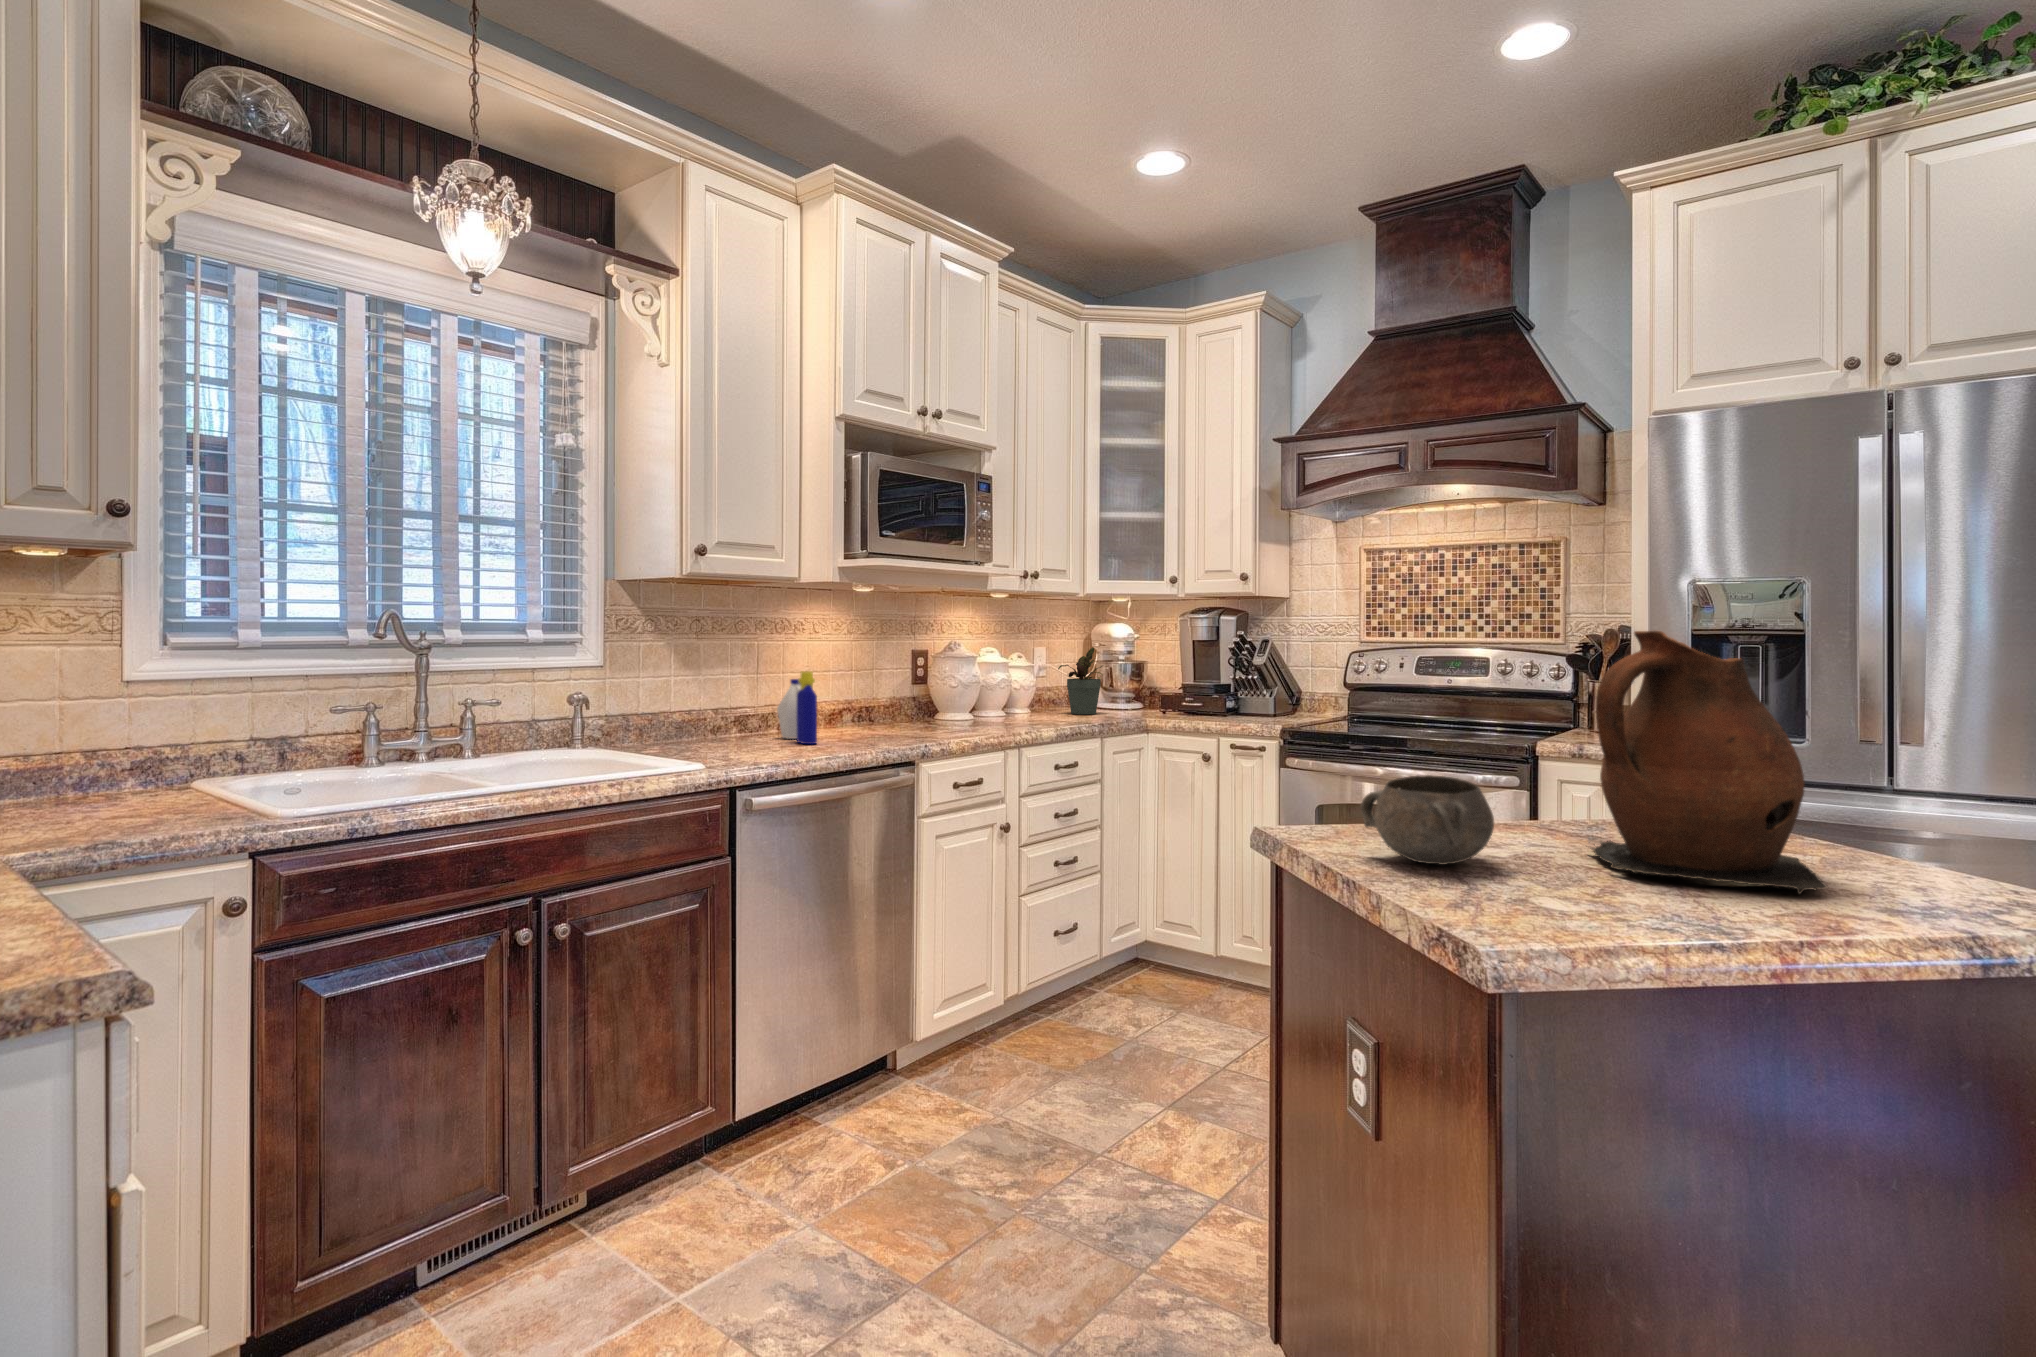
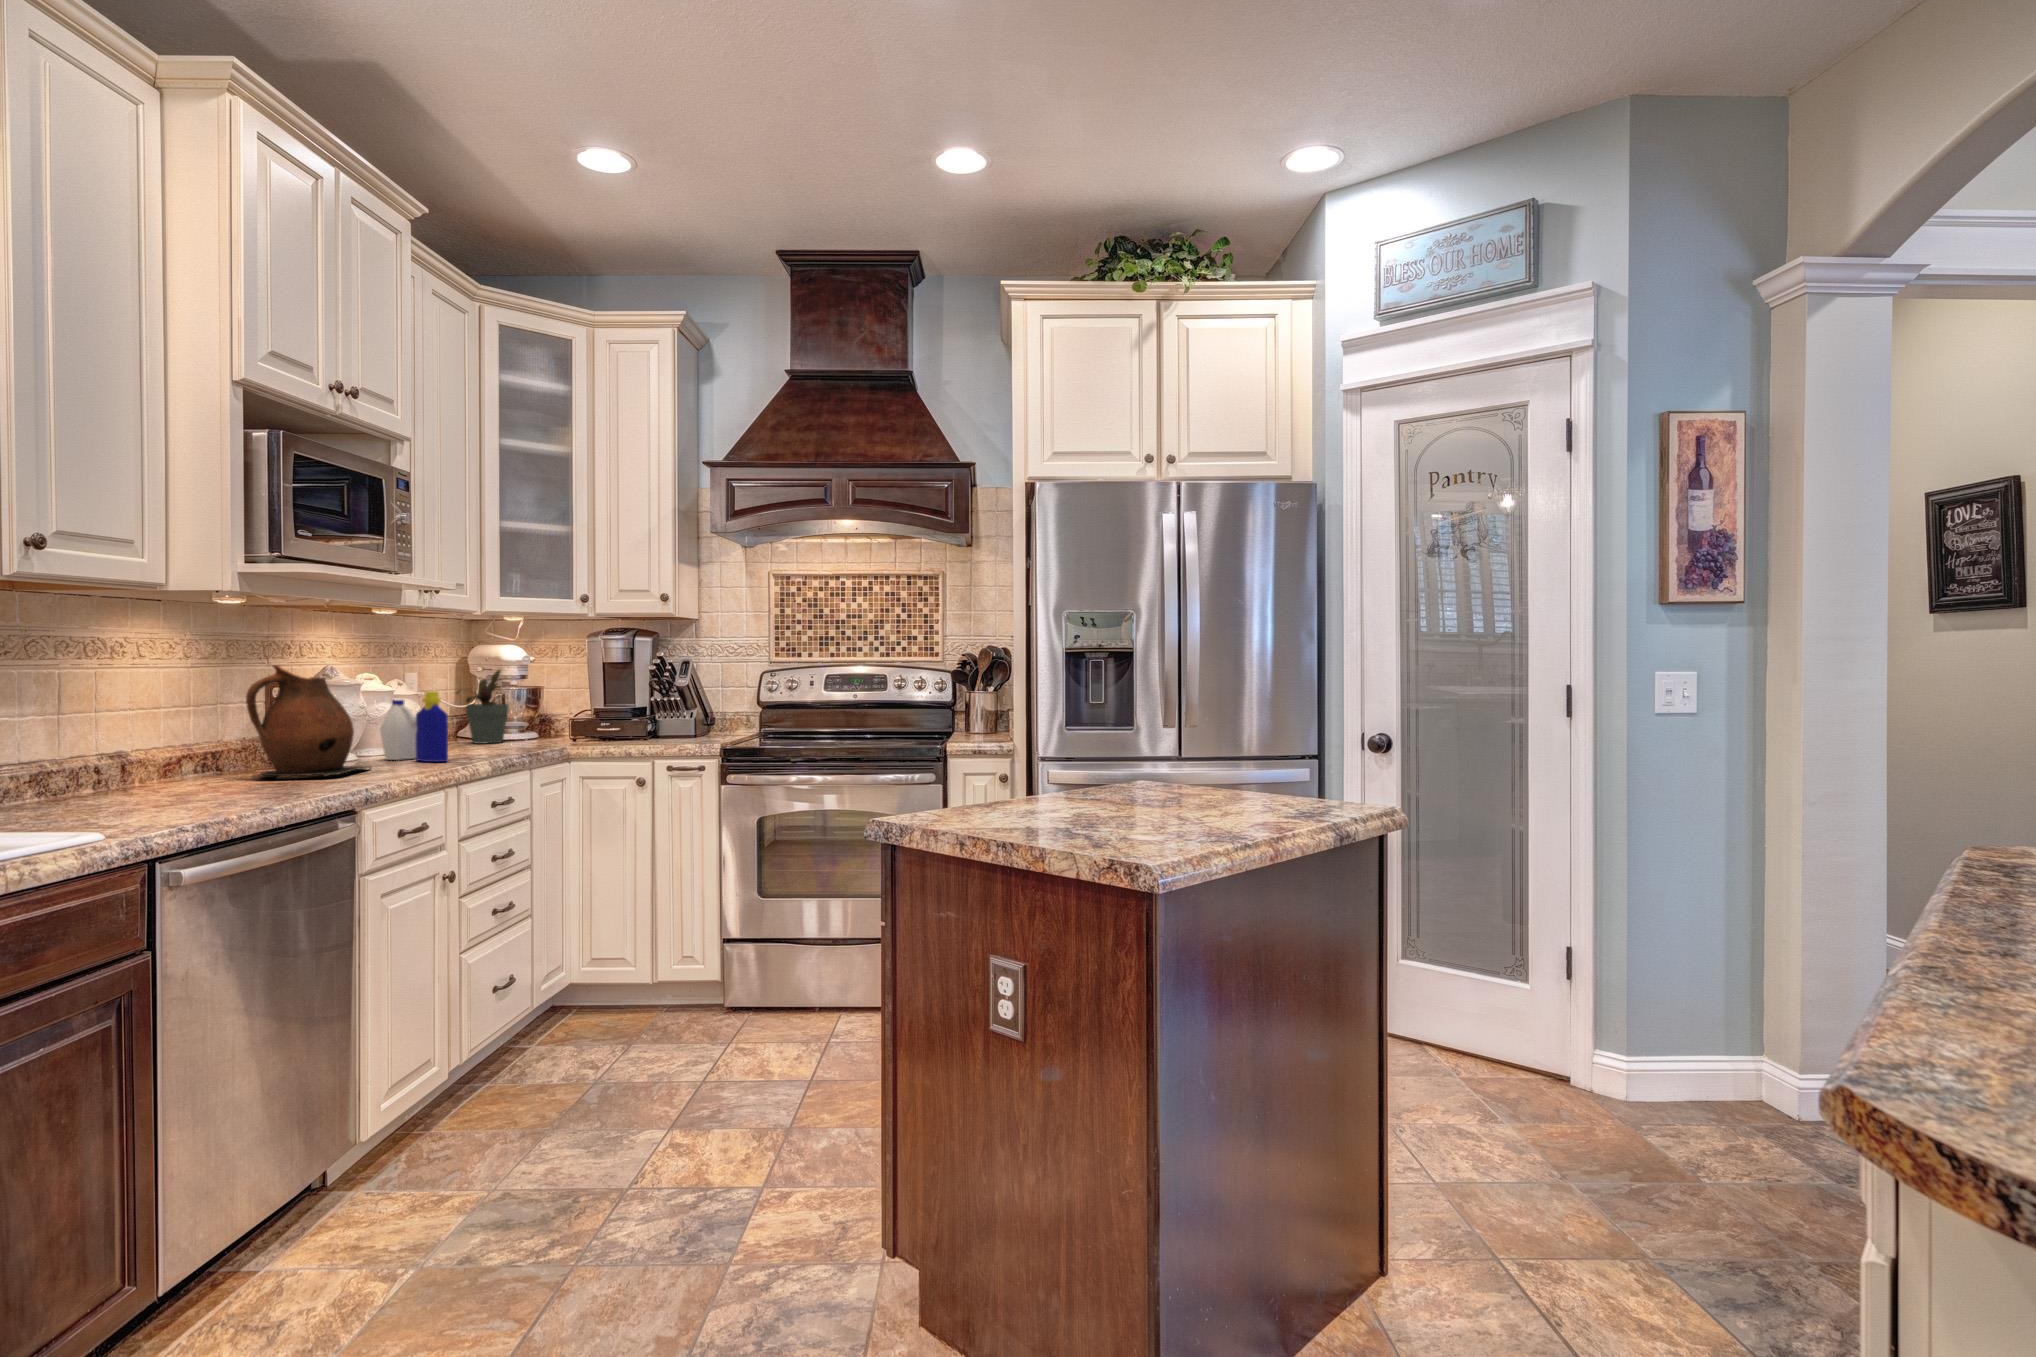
ceramic pitcher: present [1589,631,1827,894] -> present [246,665,371,777]
bottle: present [777,671,817,744] -> present [380,691,448,762]
decorative bowl: present [1360,775,1494,865] -> none [995,762,1086,826]

